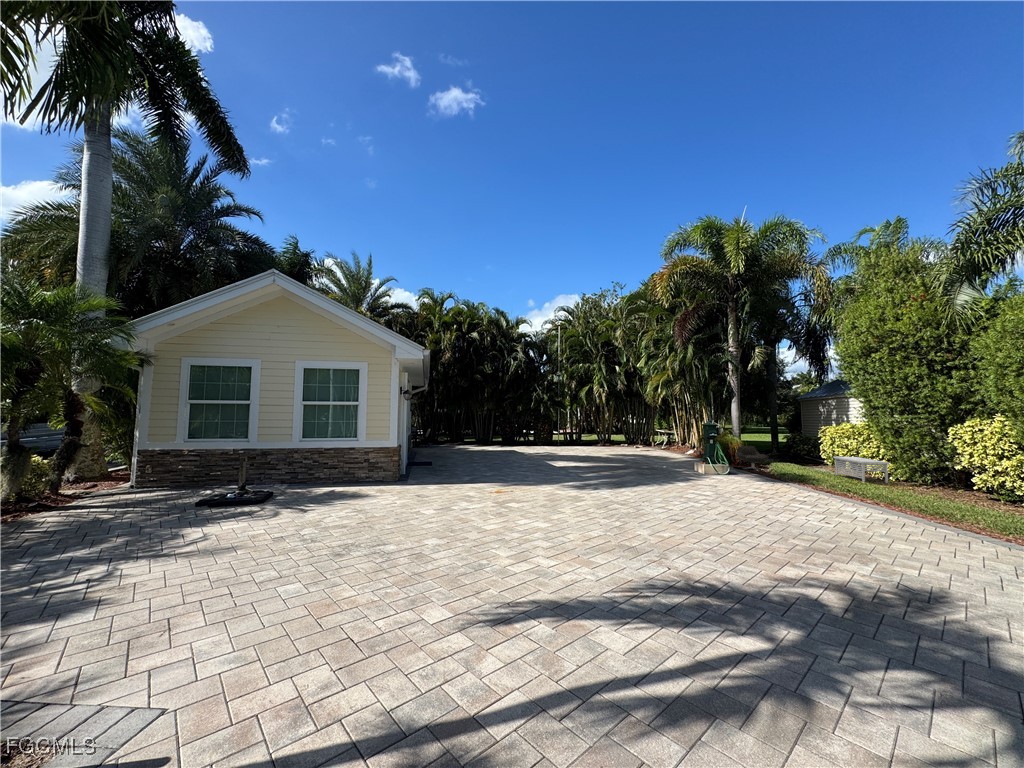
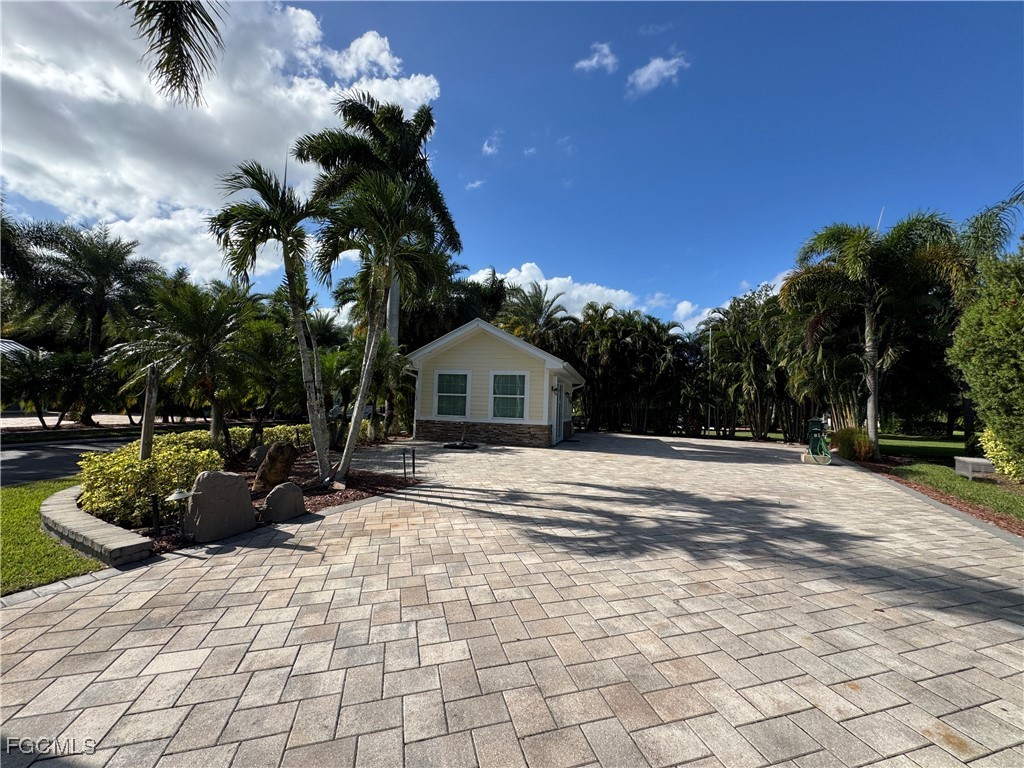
lounge chair: present [736,446,768,468] -> none [854,443,885,466]

